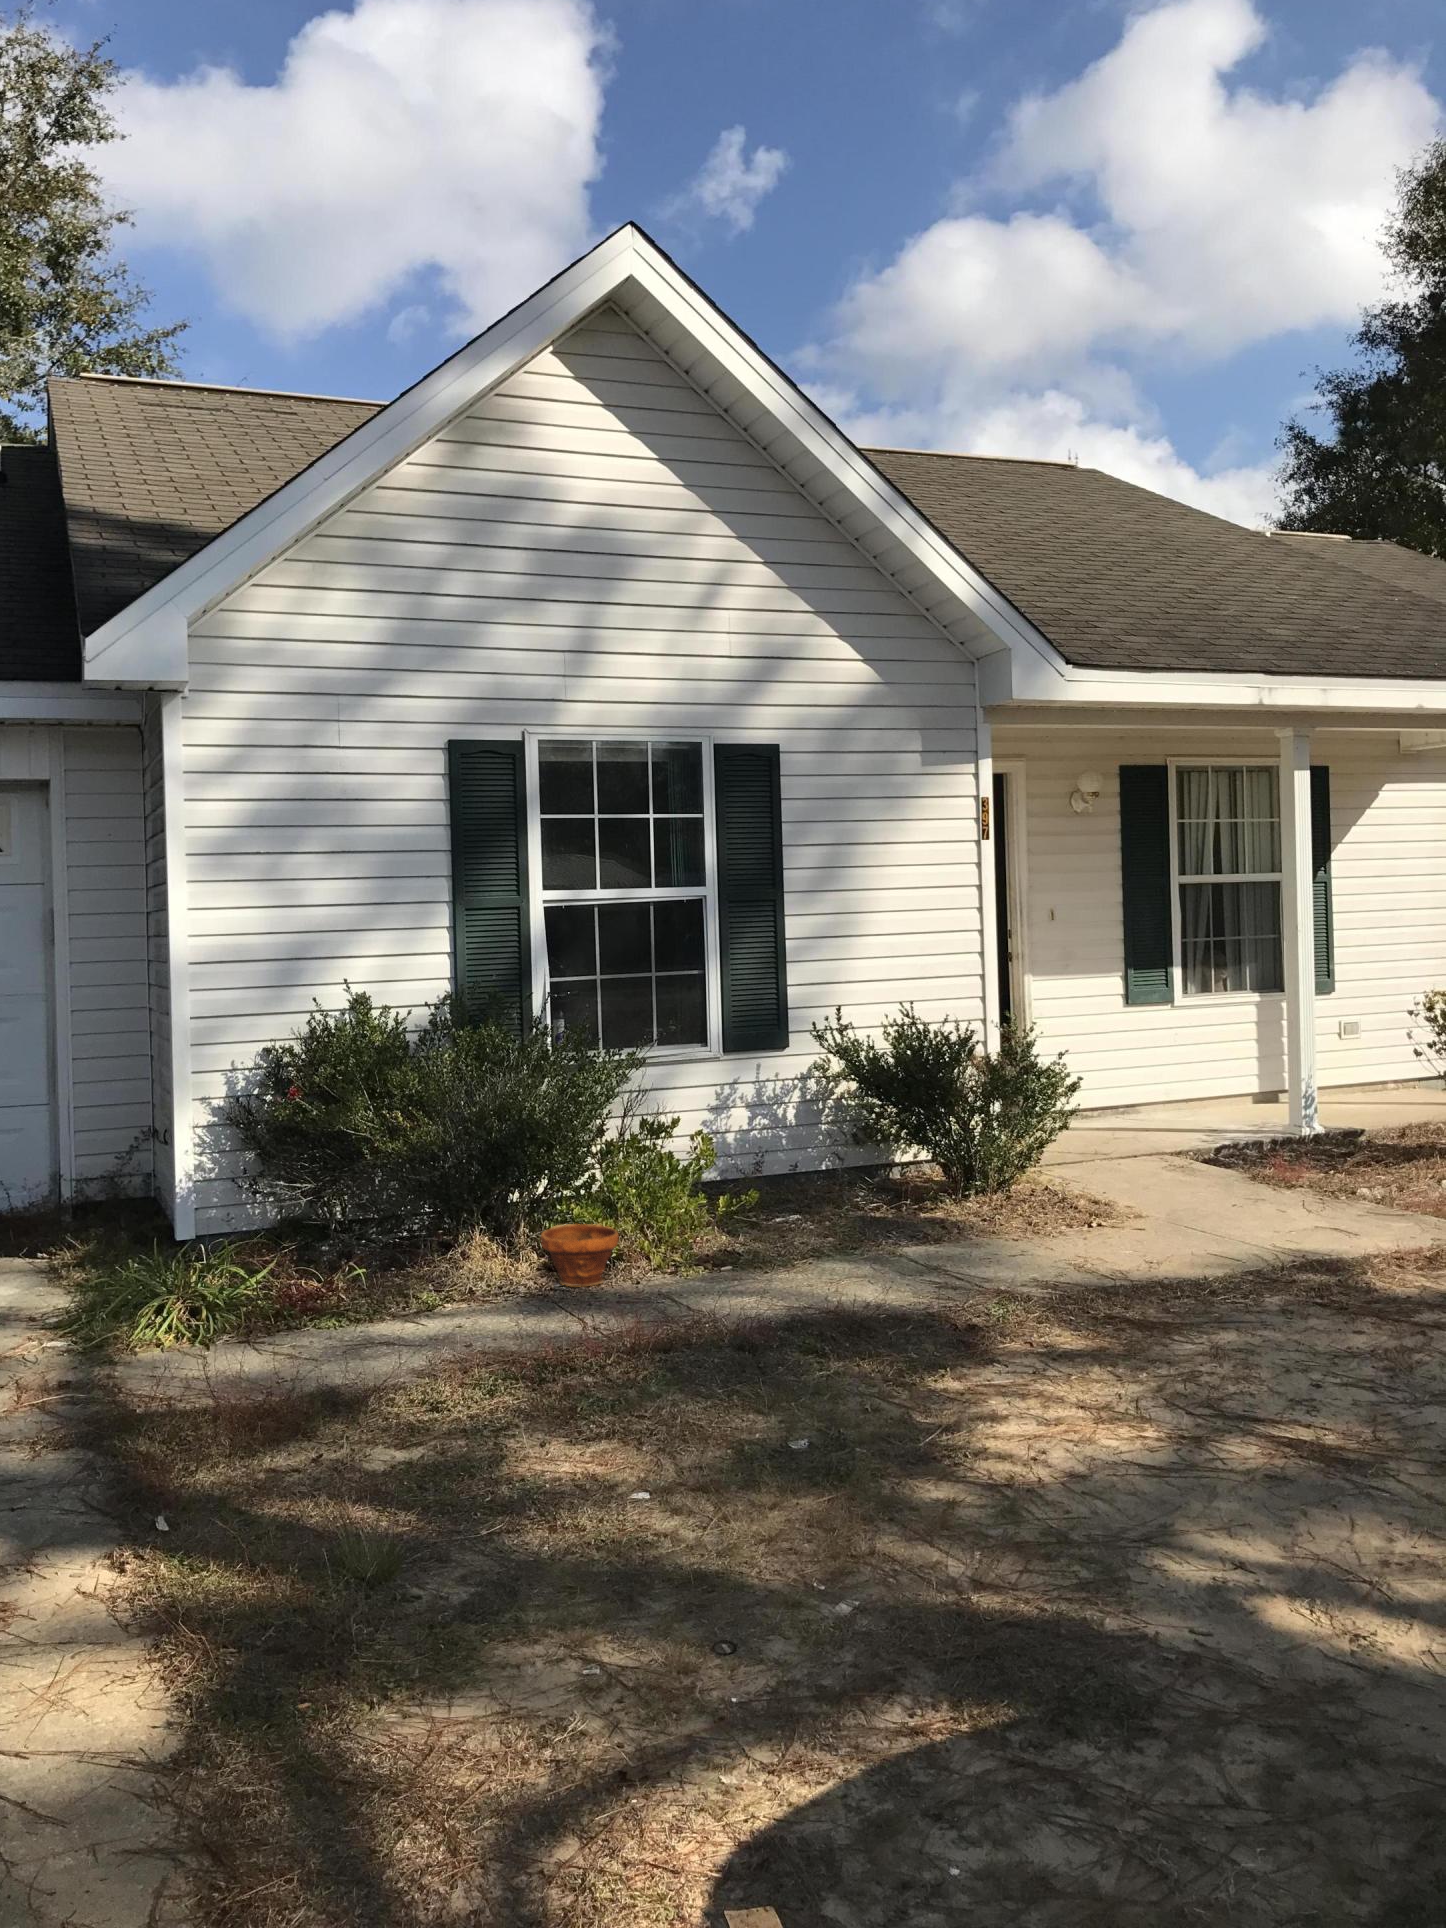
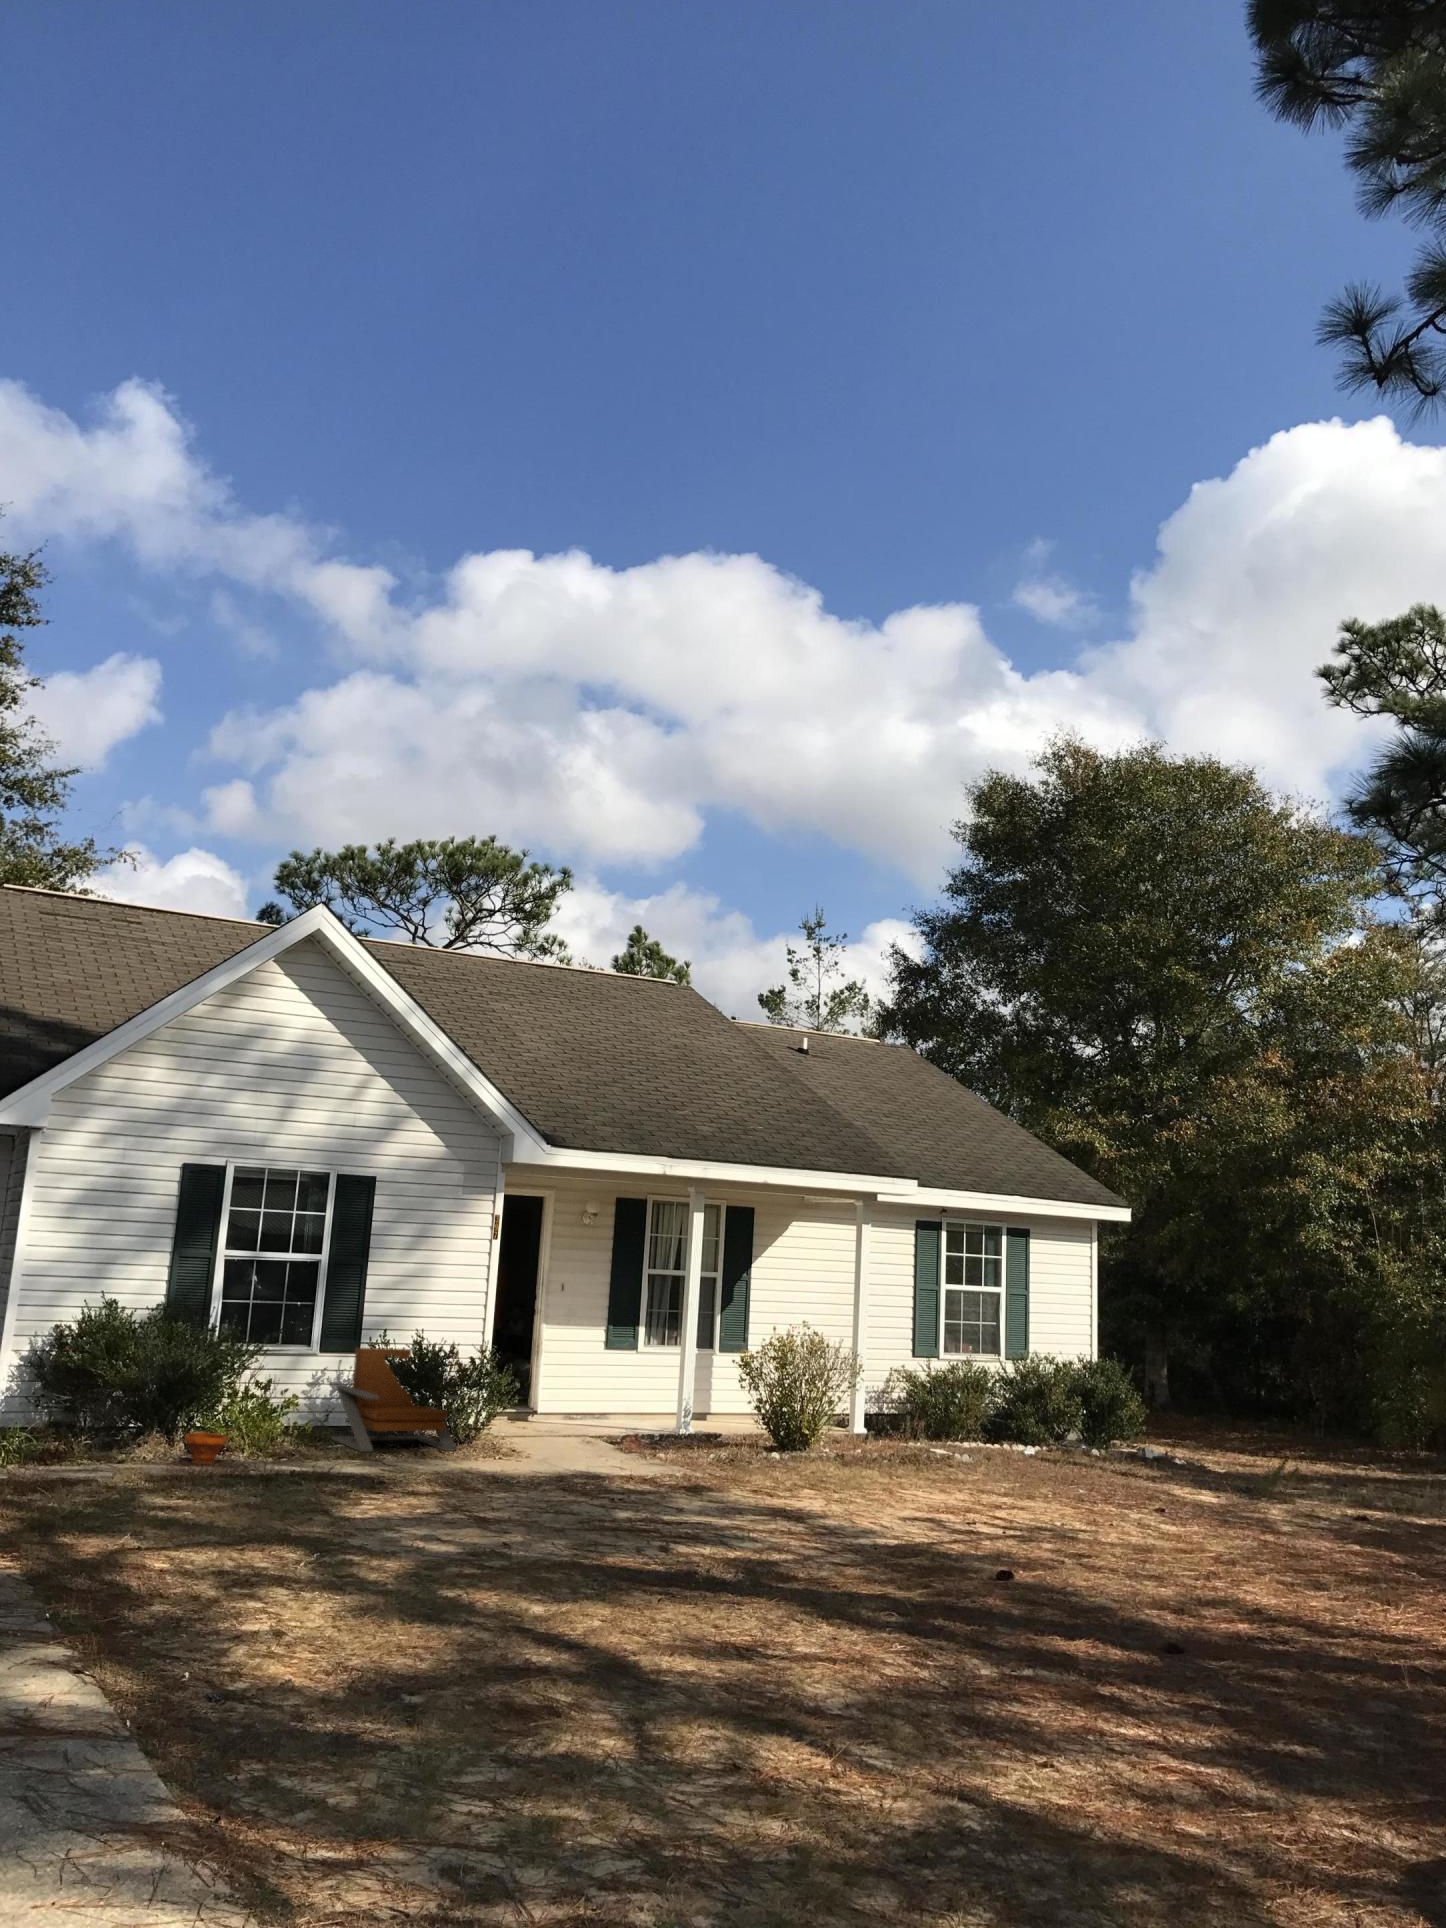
lounge chair: none [759,1035,991,1226] -> present [332,1348,460,1452]

